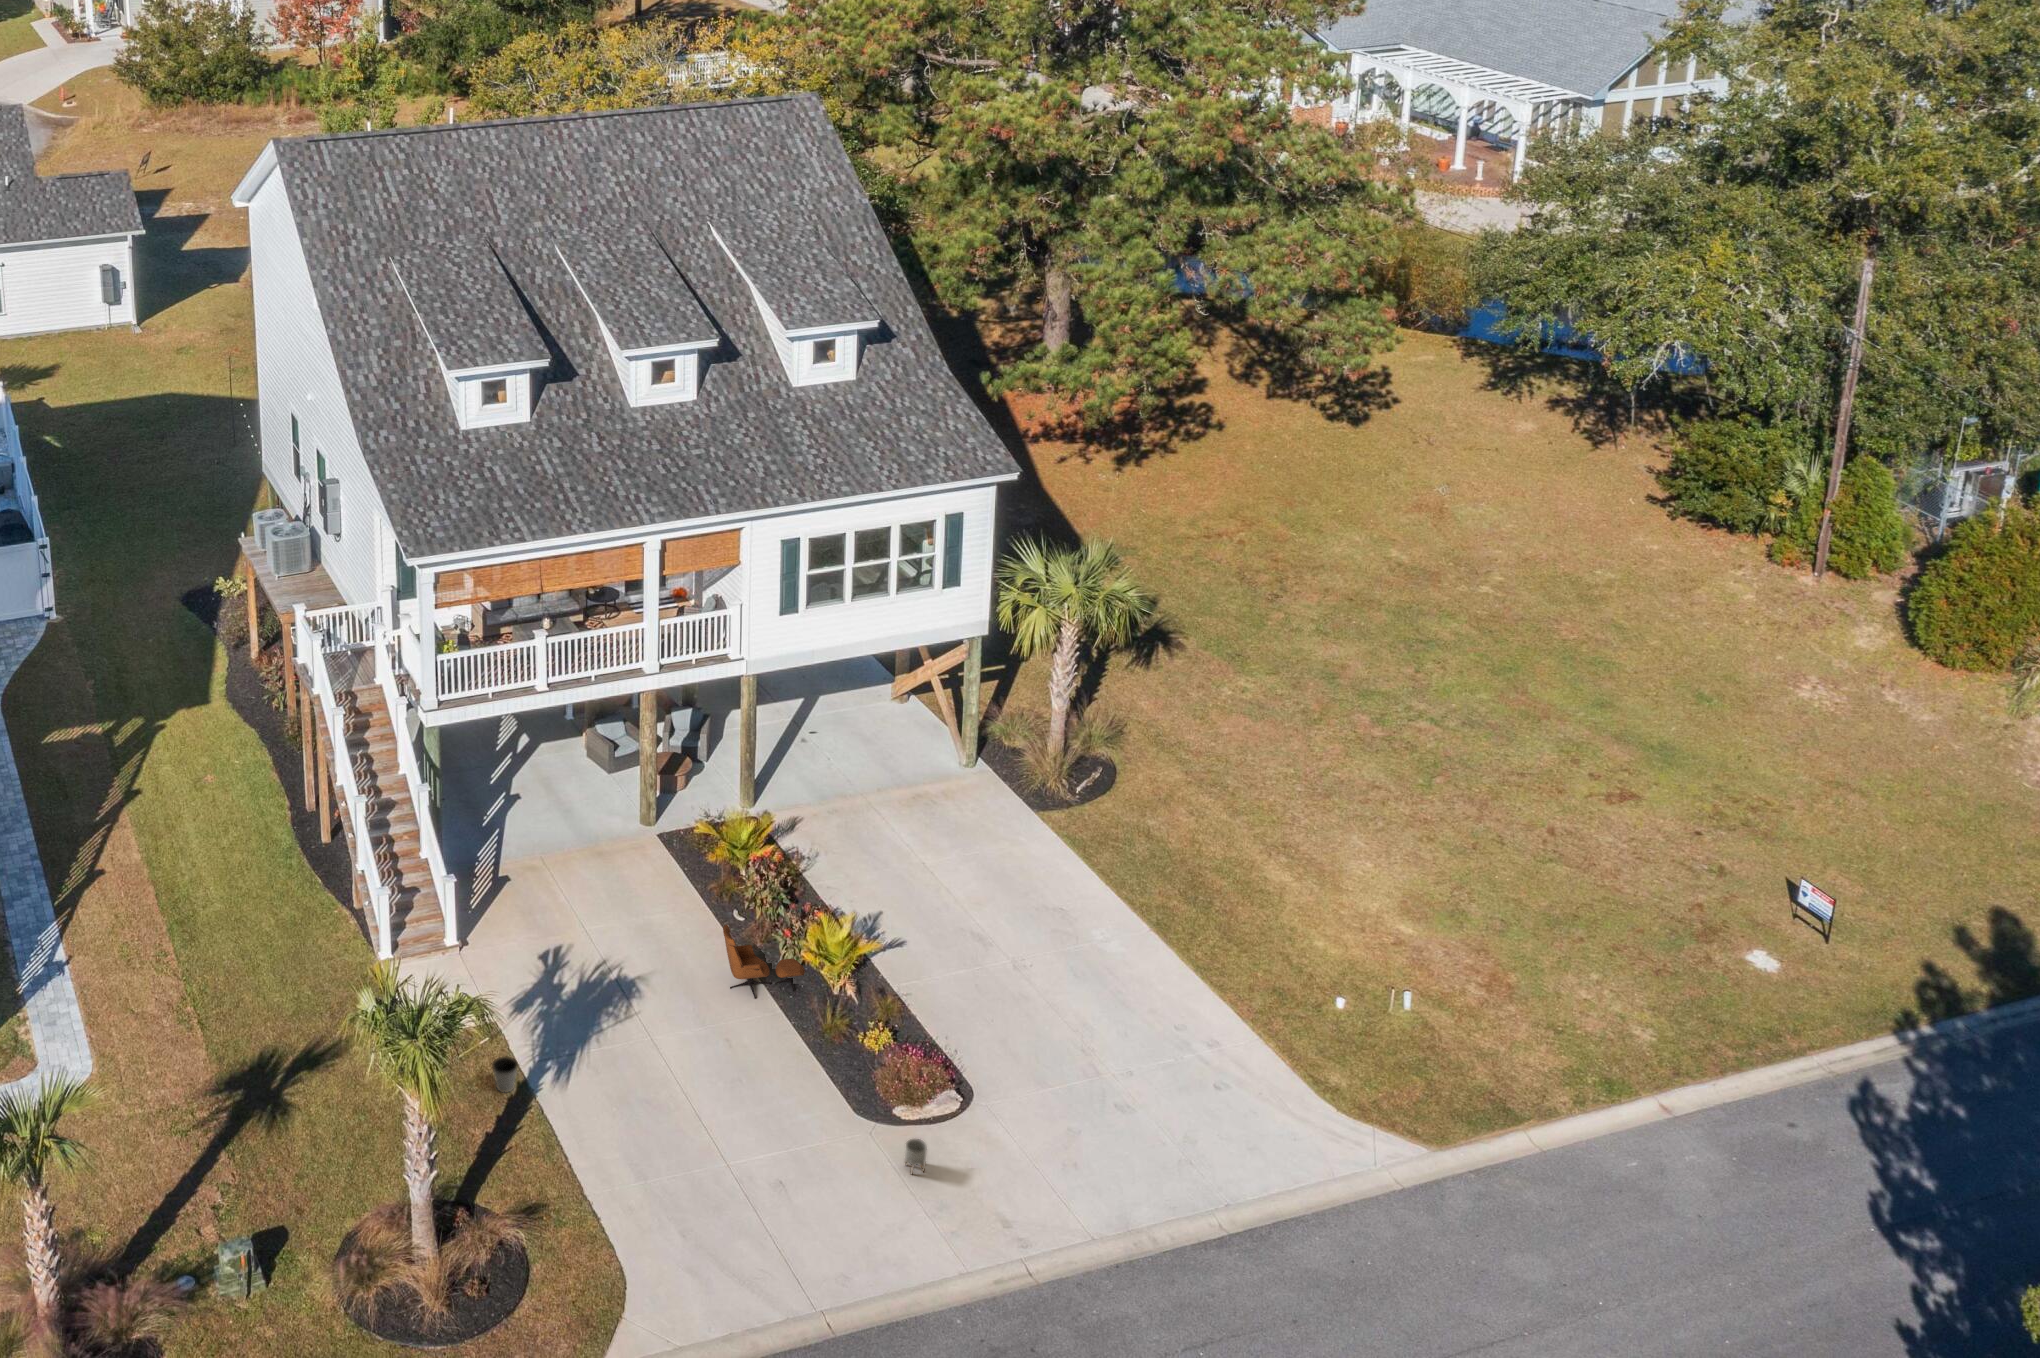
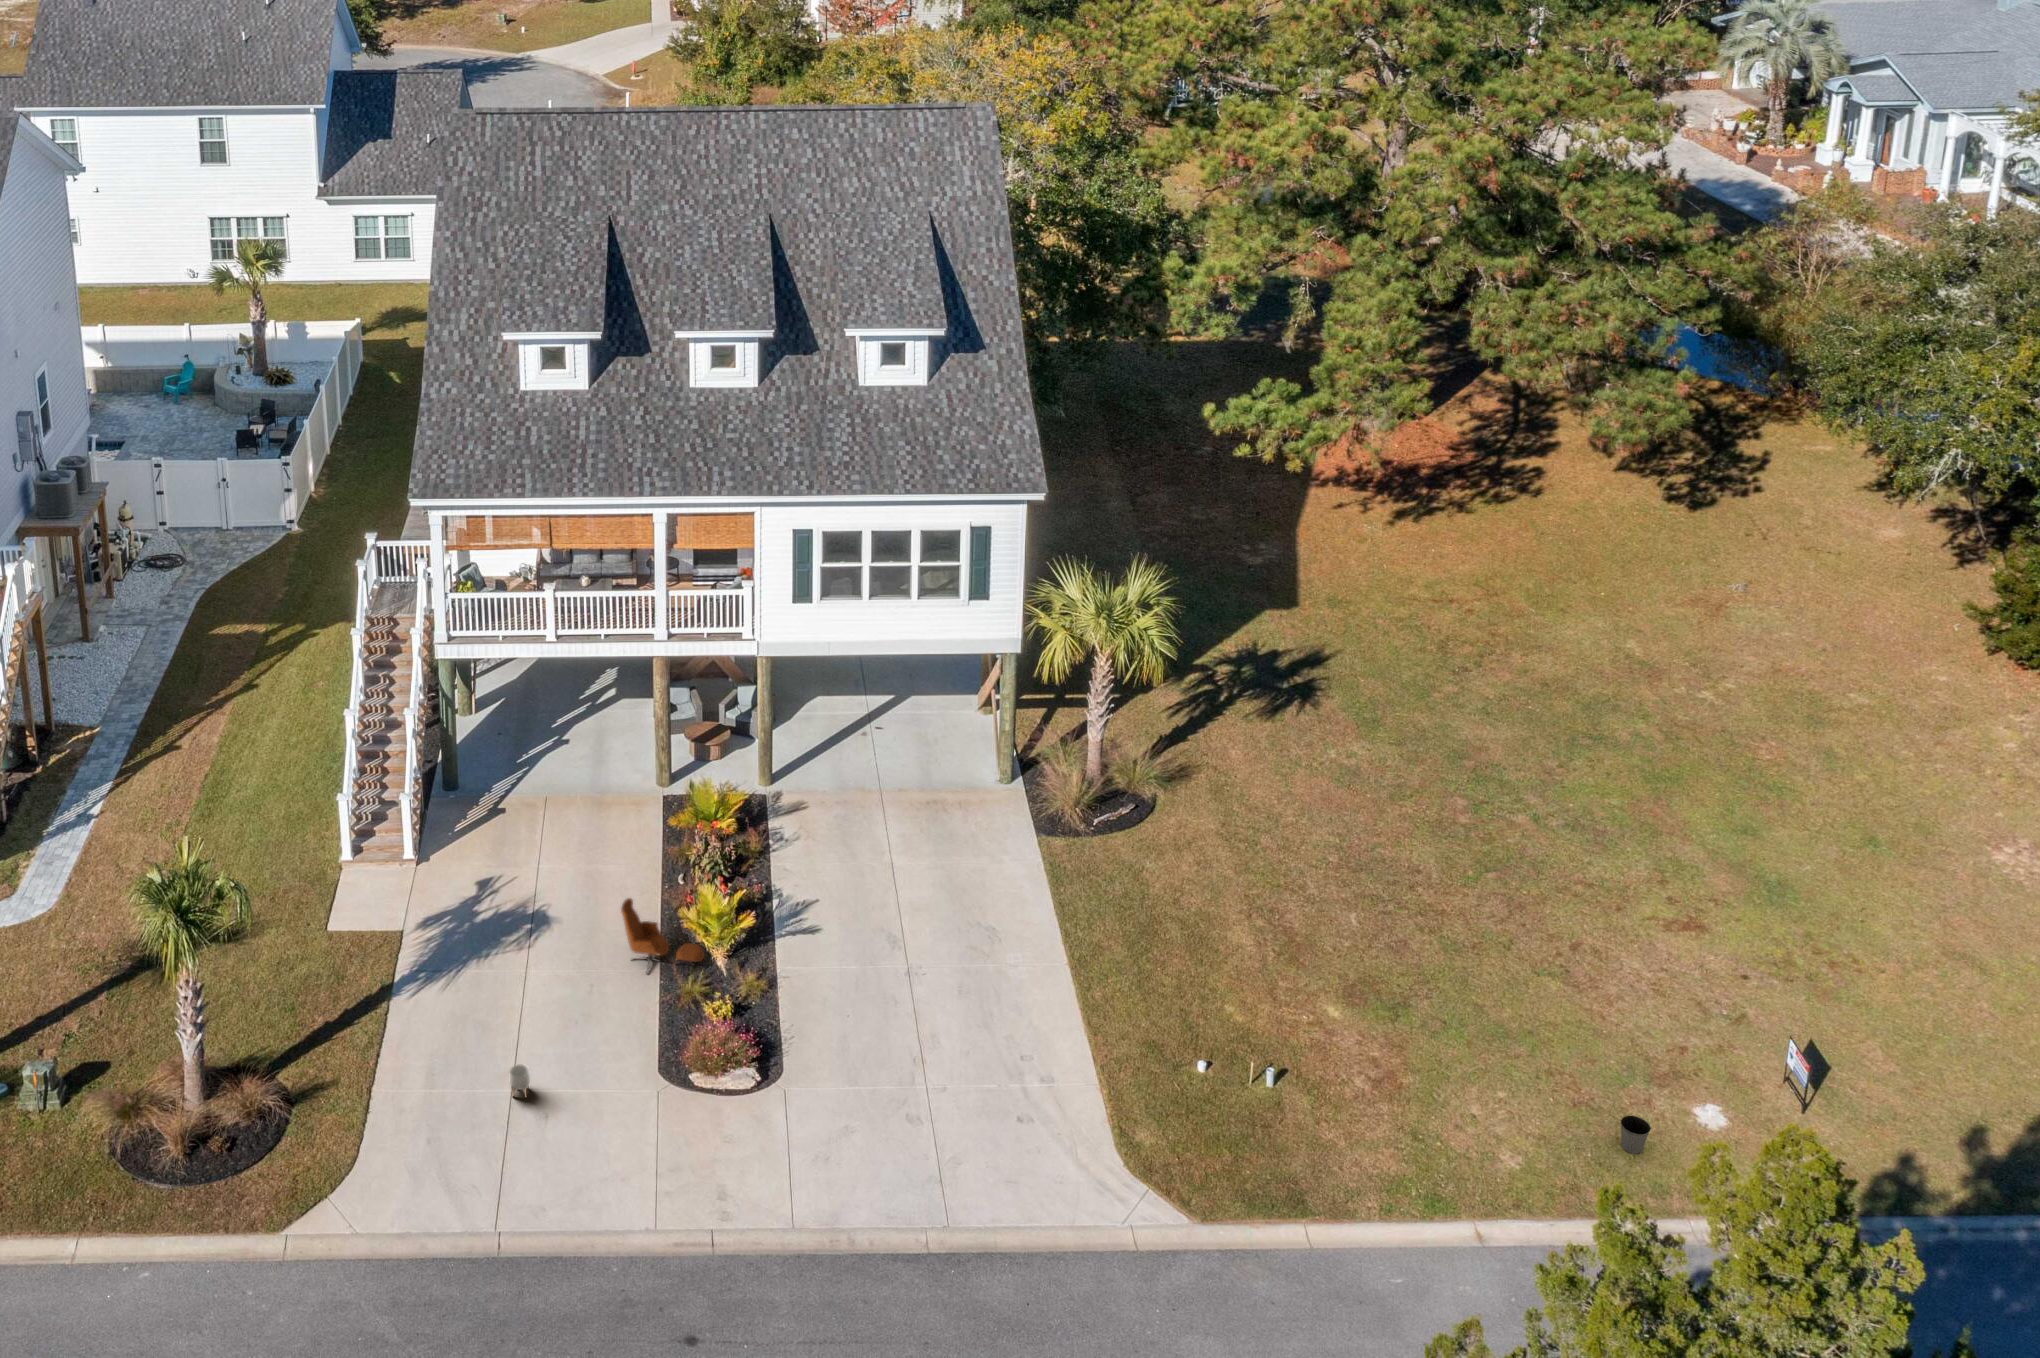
bucket: present [492,1056,518,1092] -> present [1620,1116,1651,1154]
planter: present [905,1139,927,1173] -> present [510,1064,530,1097]

